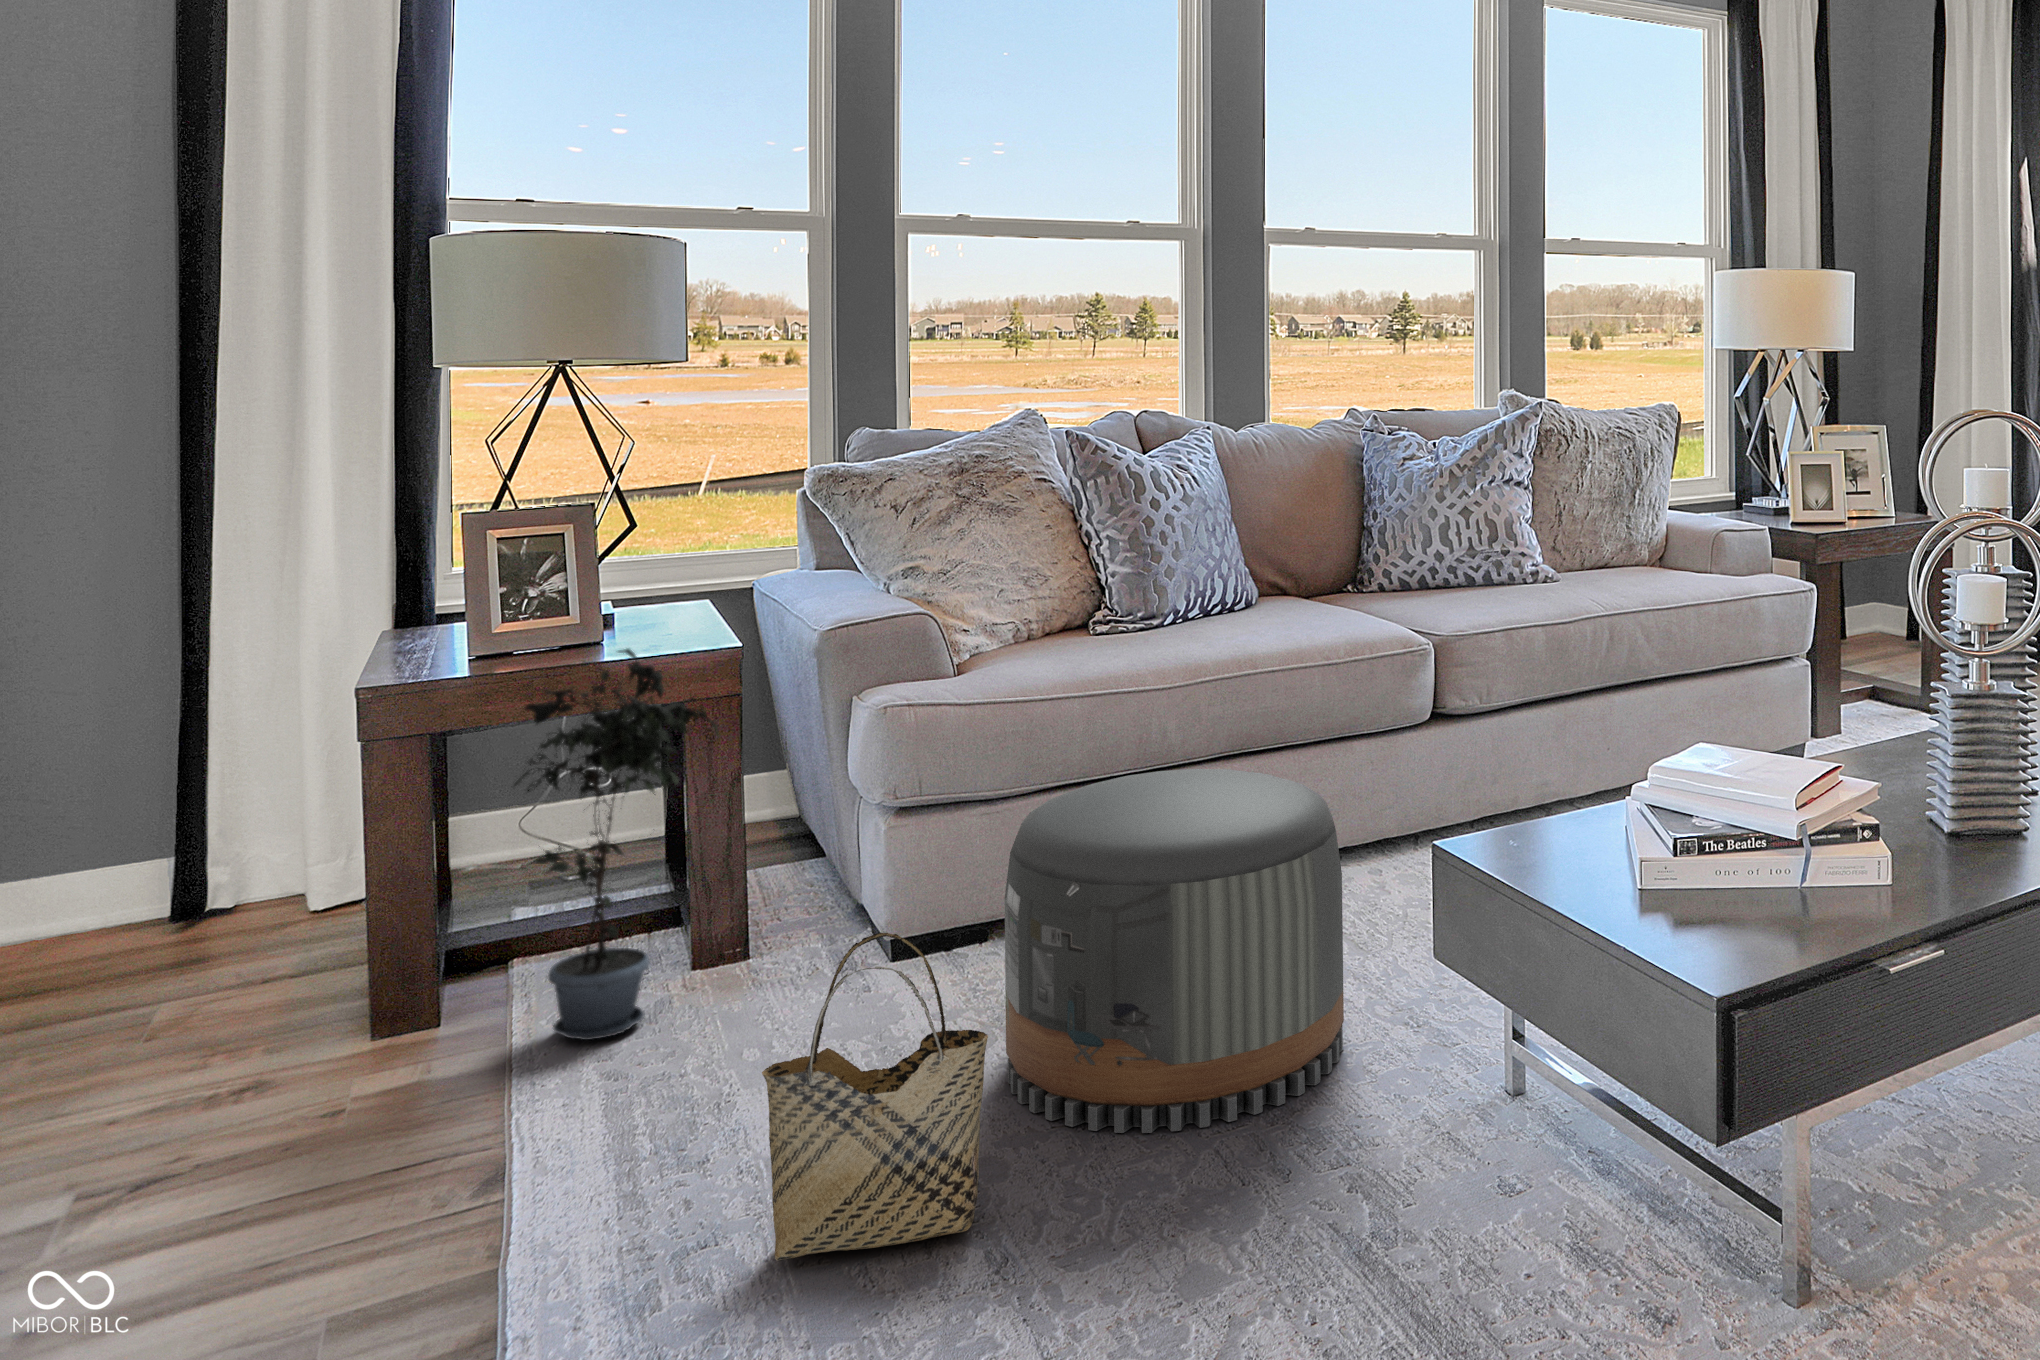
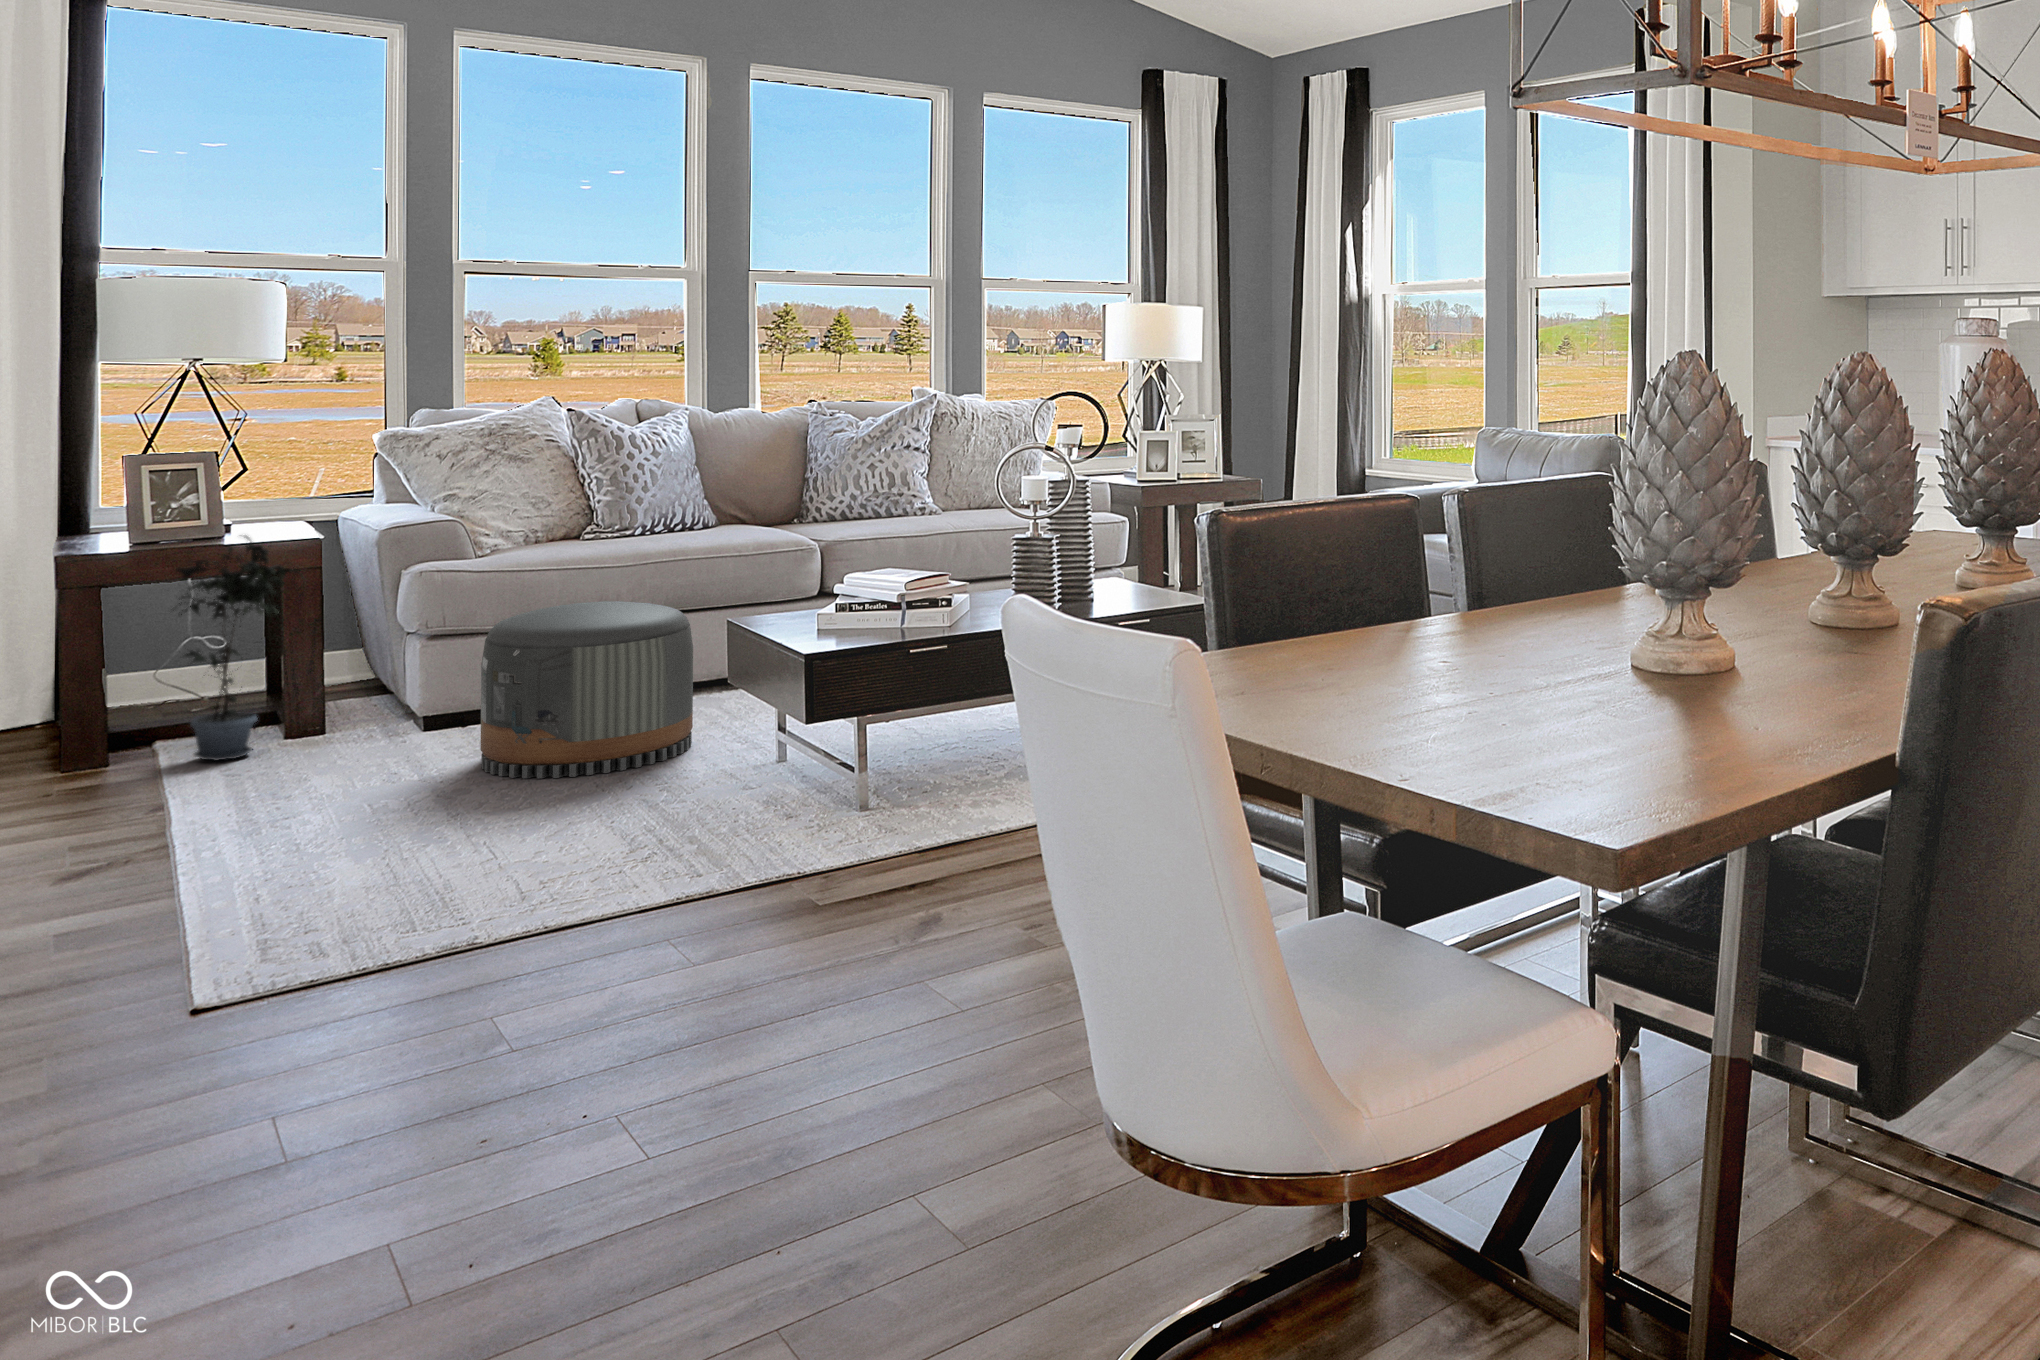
woven basket: present [762,933,988,1261] -> none [326,664,456,816]

